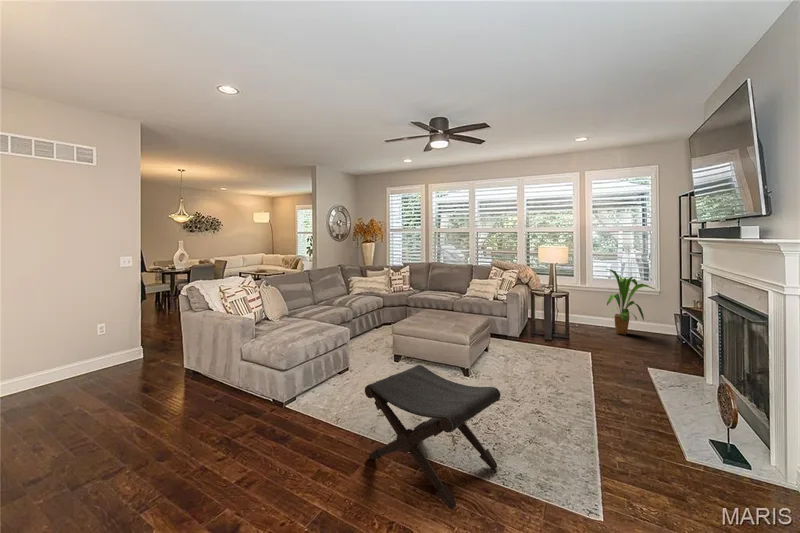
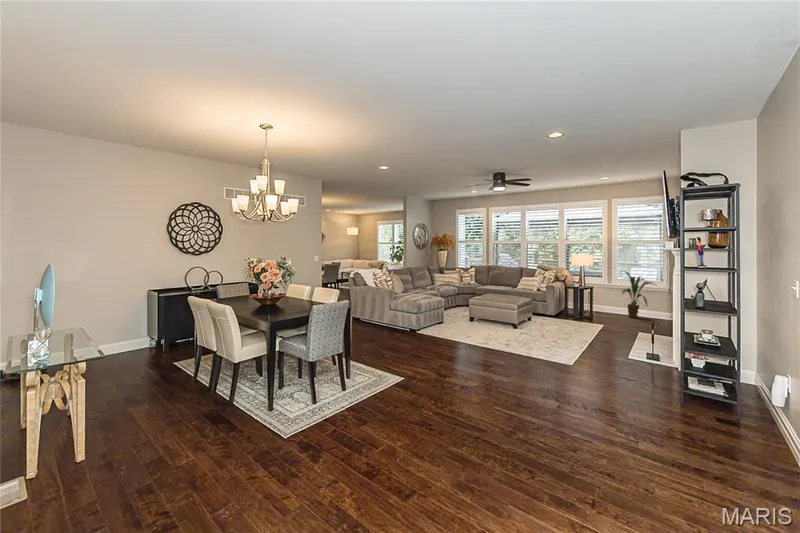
footstool: present [365,365,500,509] -> none [469,308,535,357]

